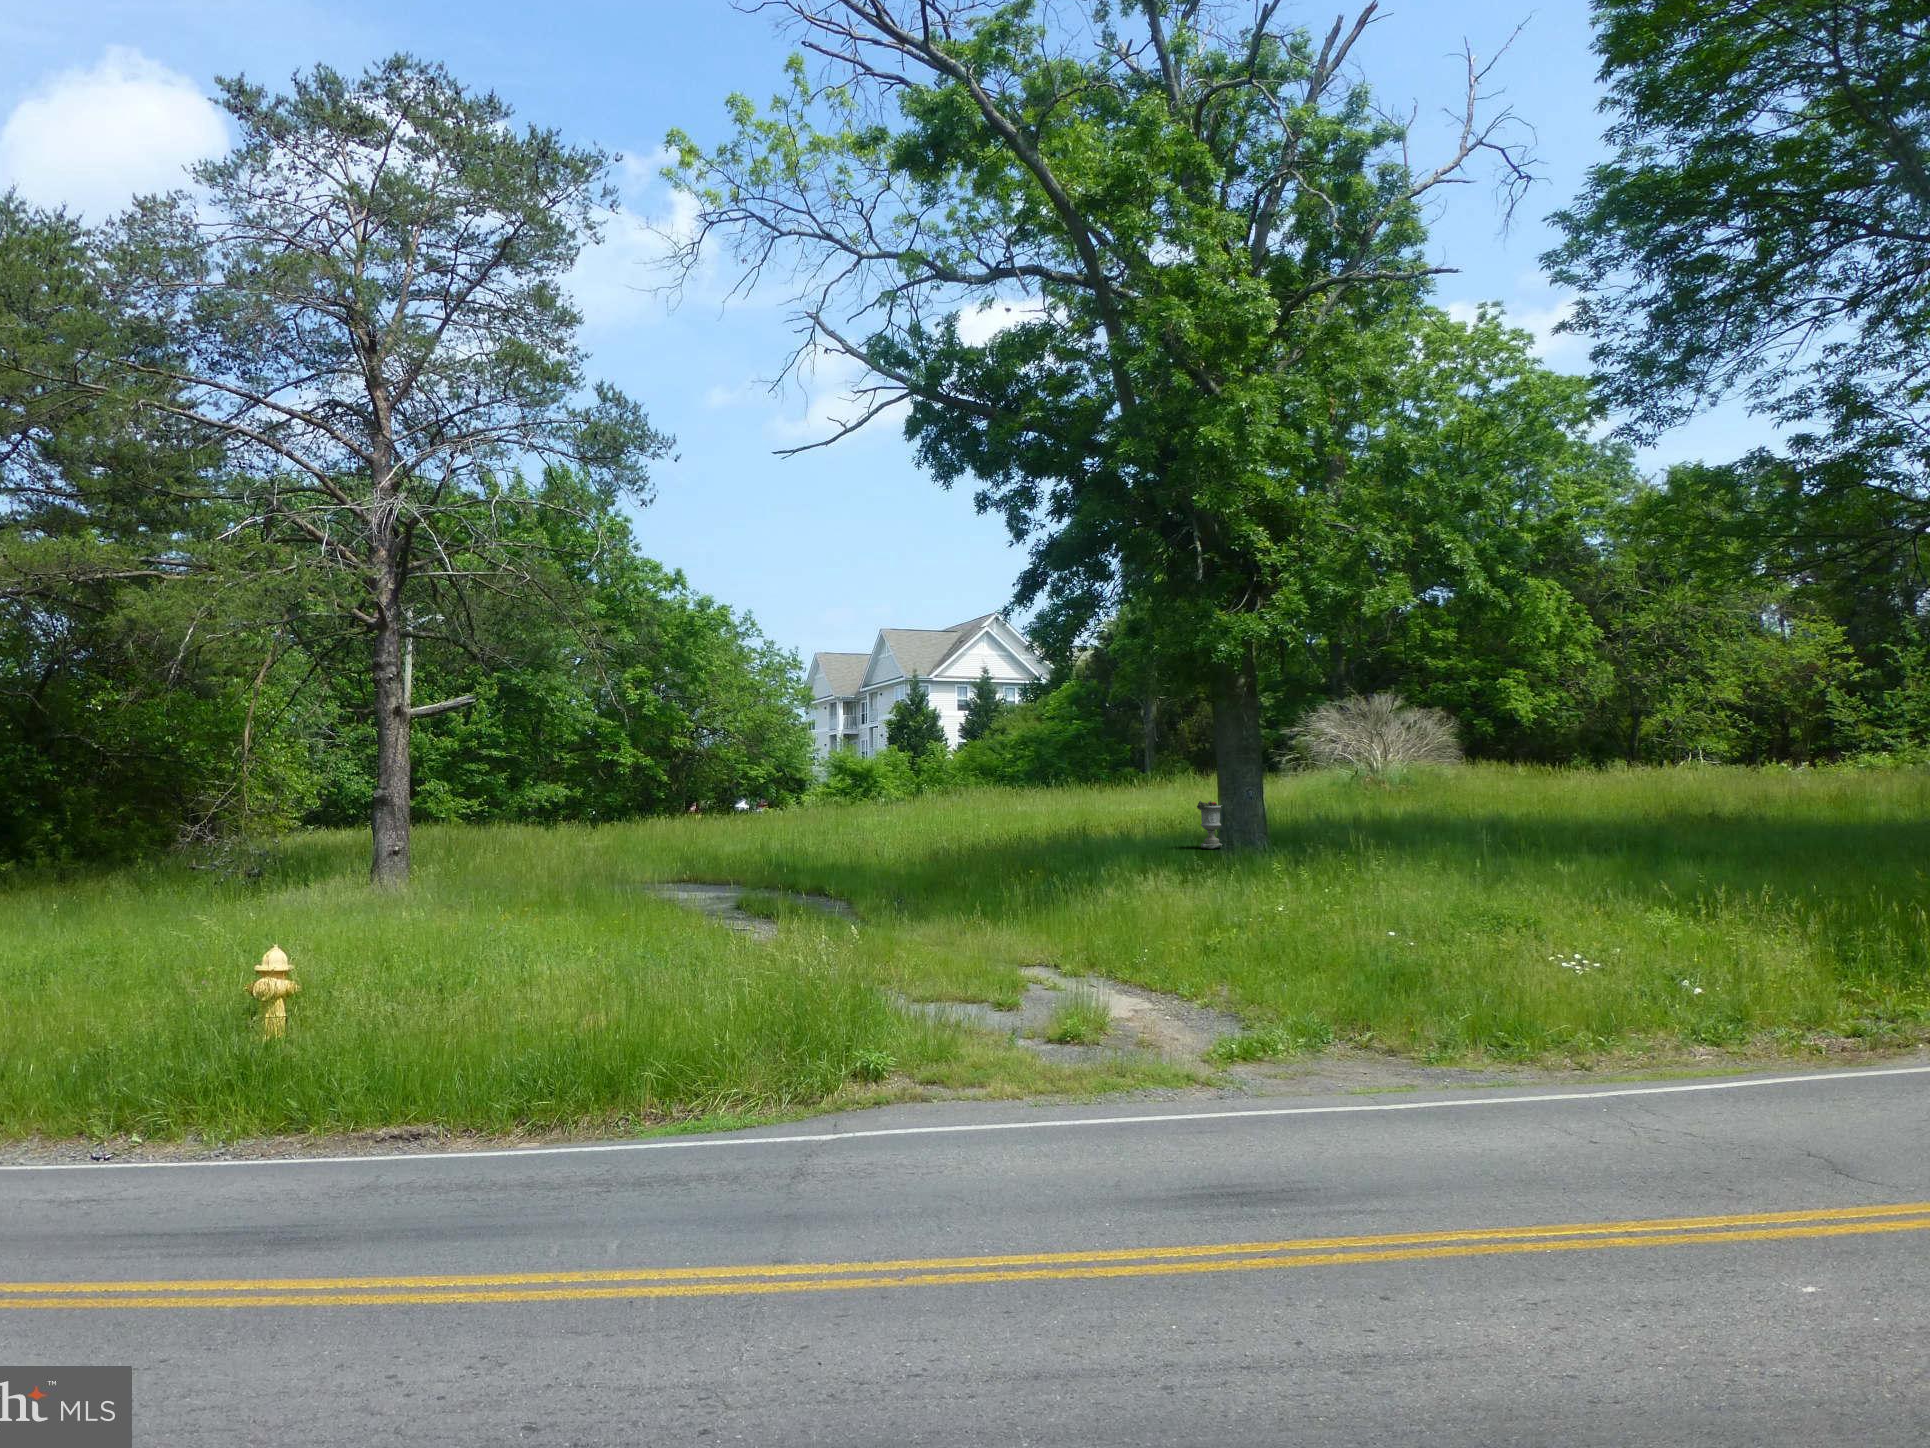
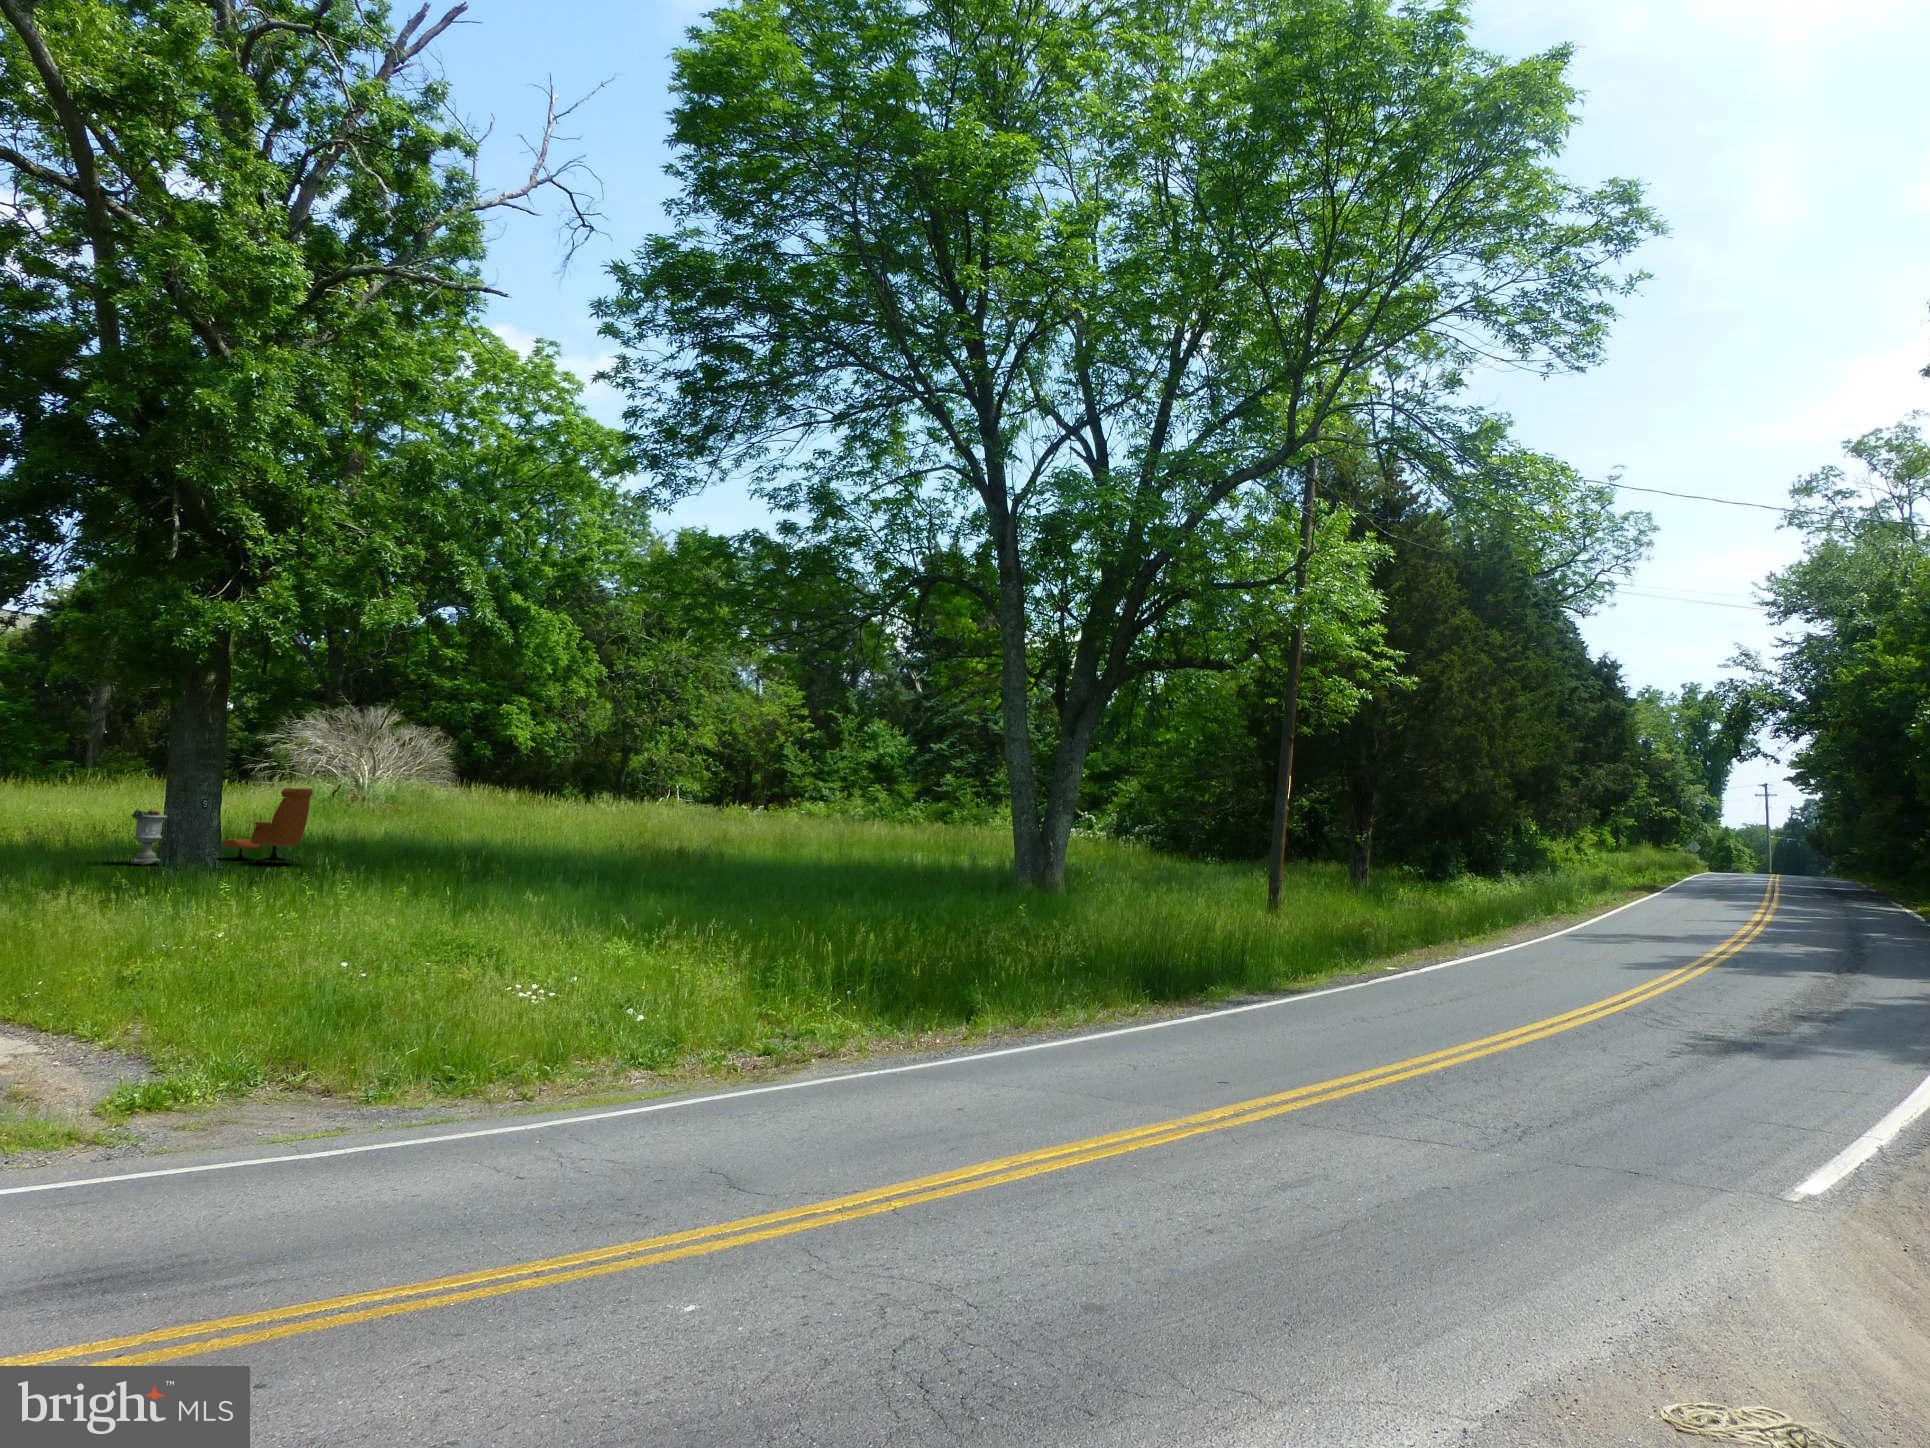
lounge chair: none [1269,776,1338,848] -> present [222,788,313,865]

